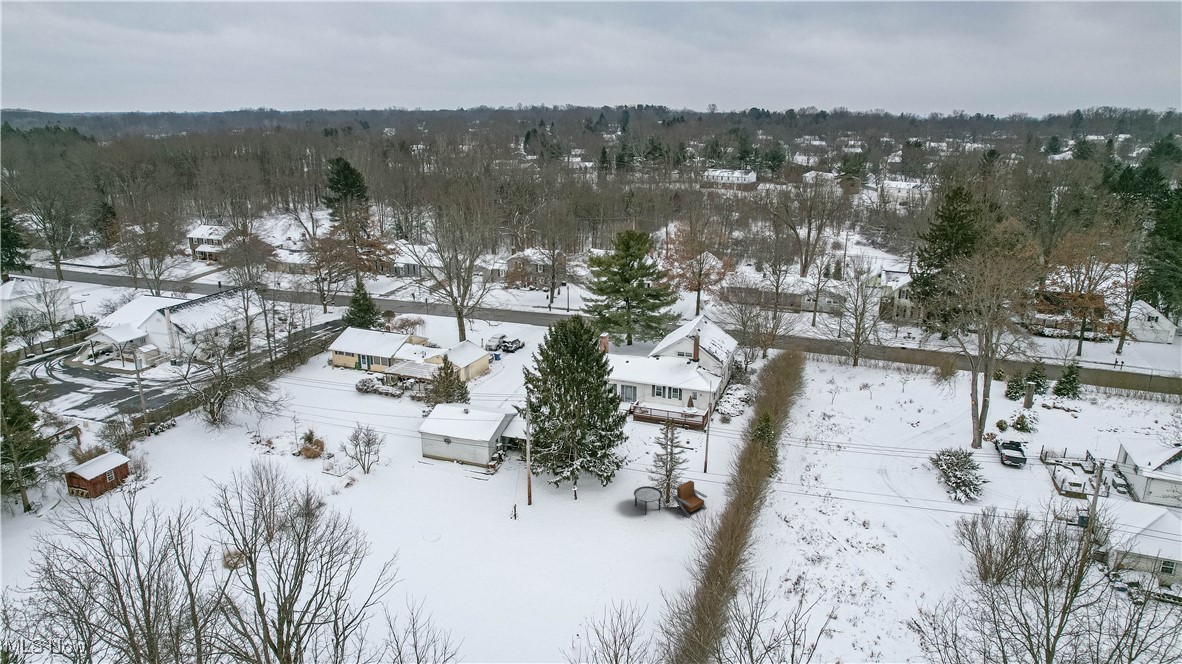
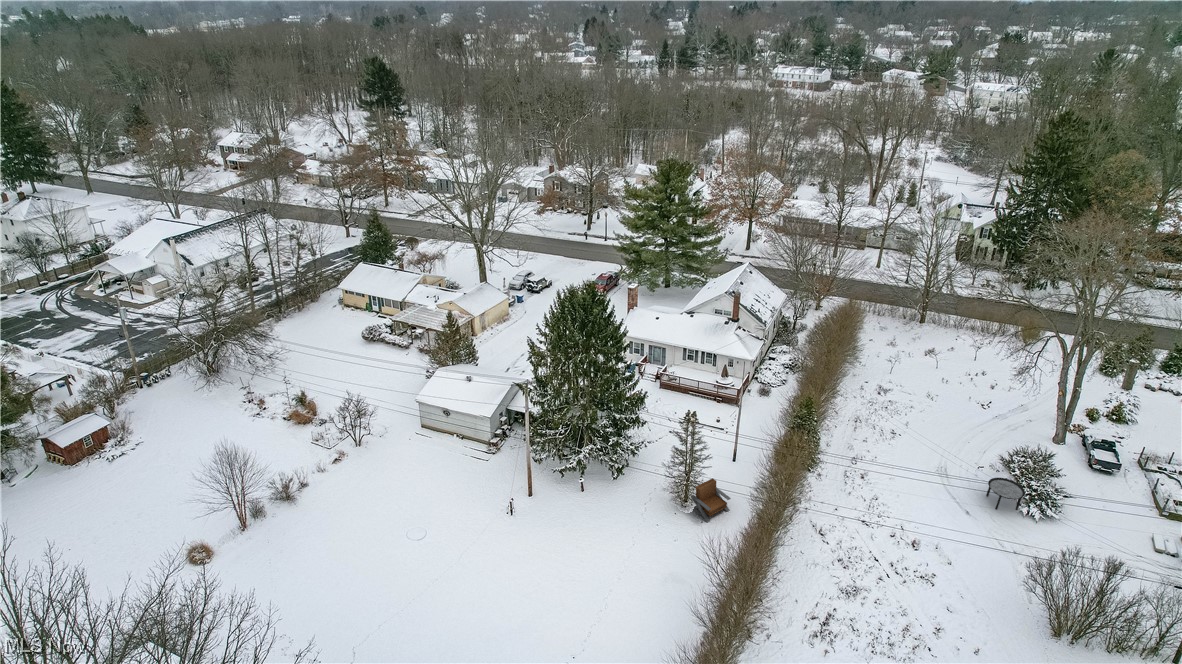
round table: present [634,486,662,515] -> present [986,478,1025,510]

